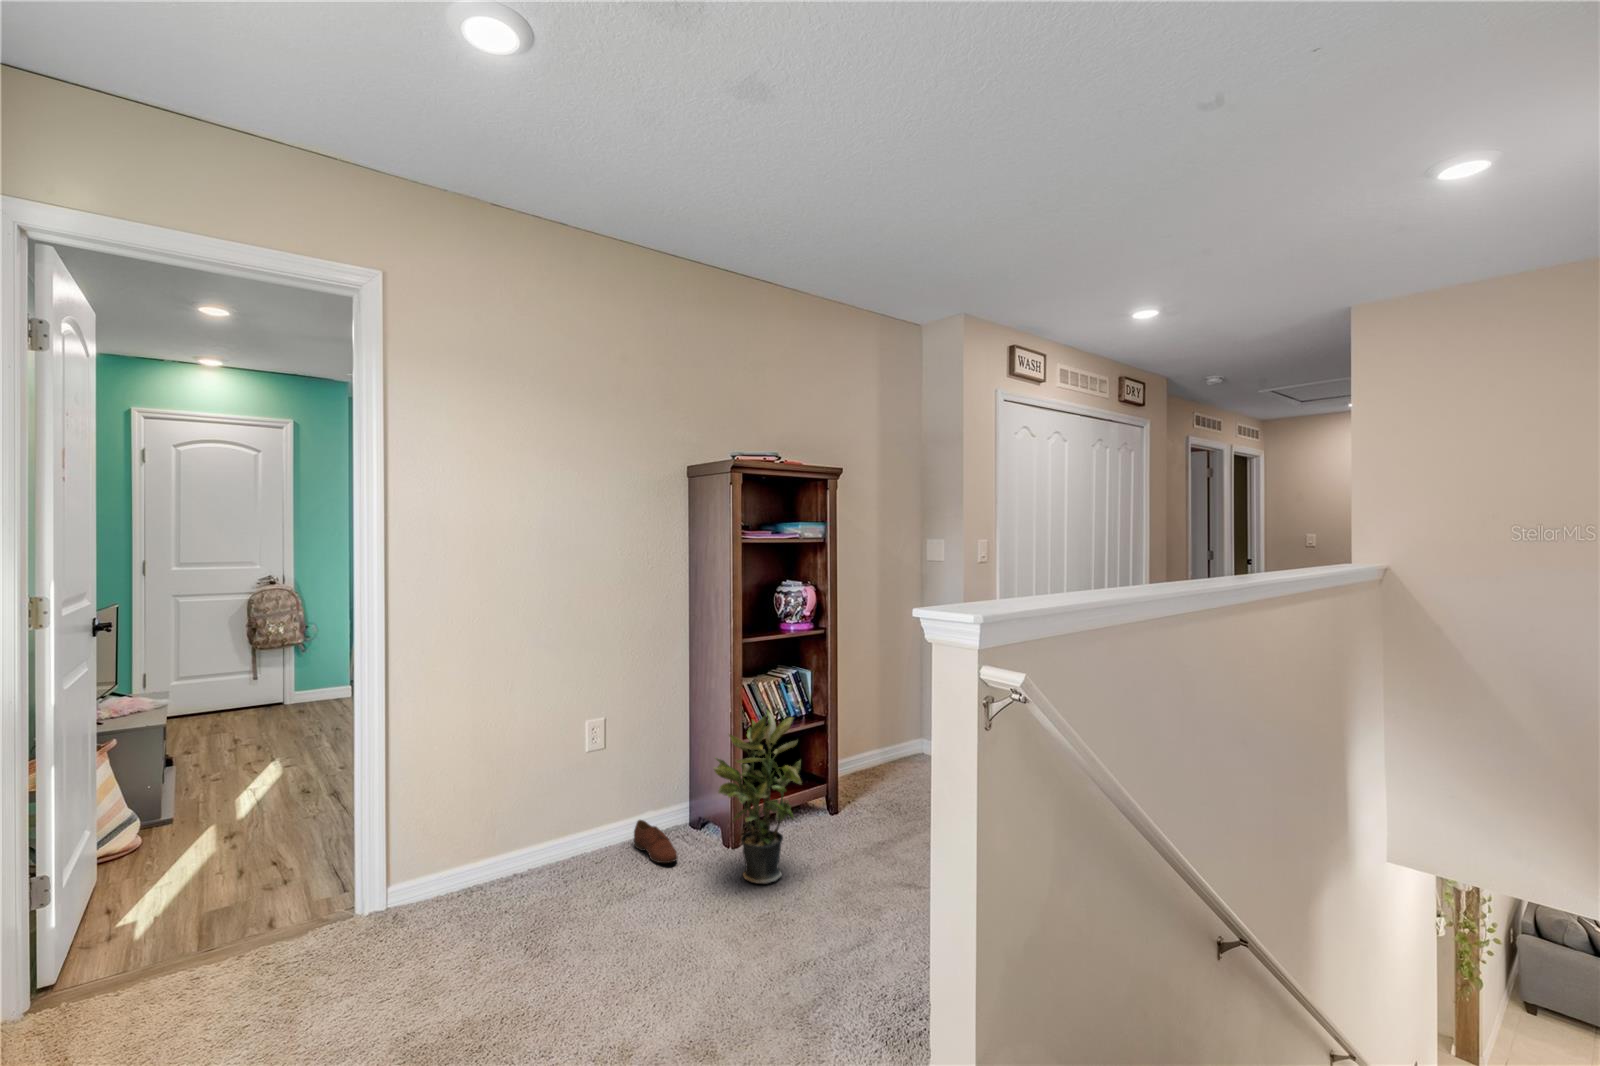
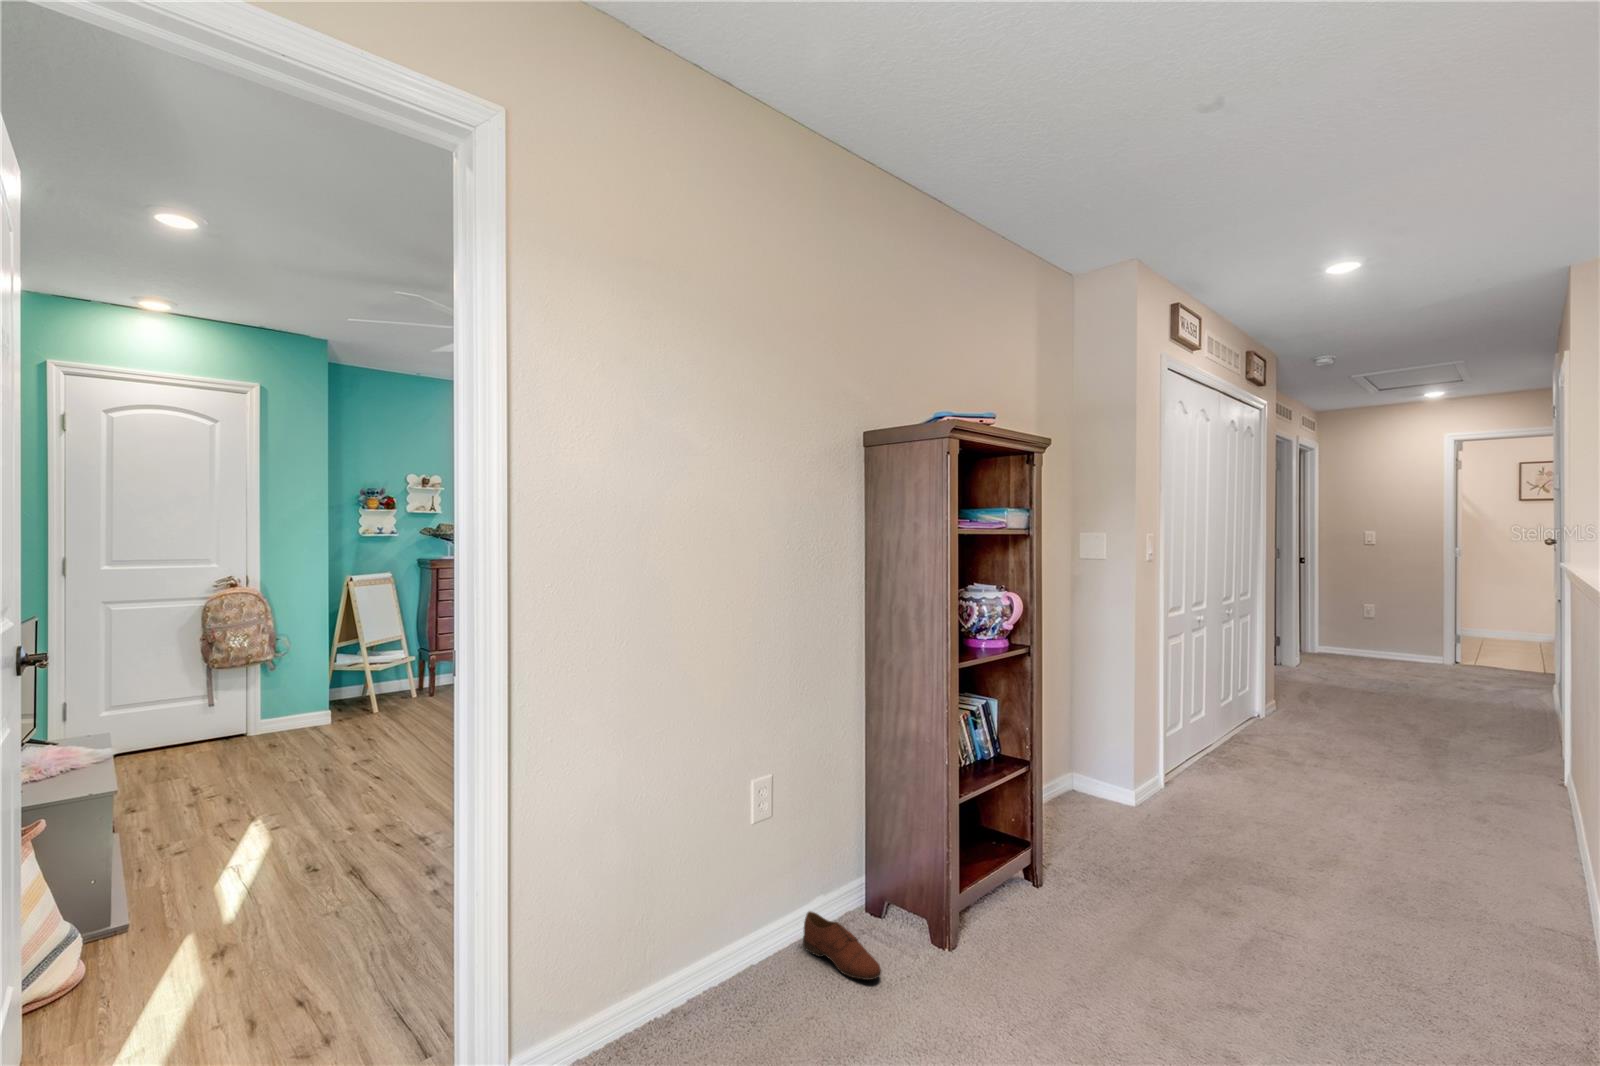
potted plant: present [714,711,802,884] -> none [943,762,1071,1012]

